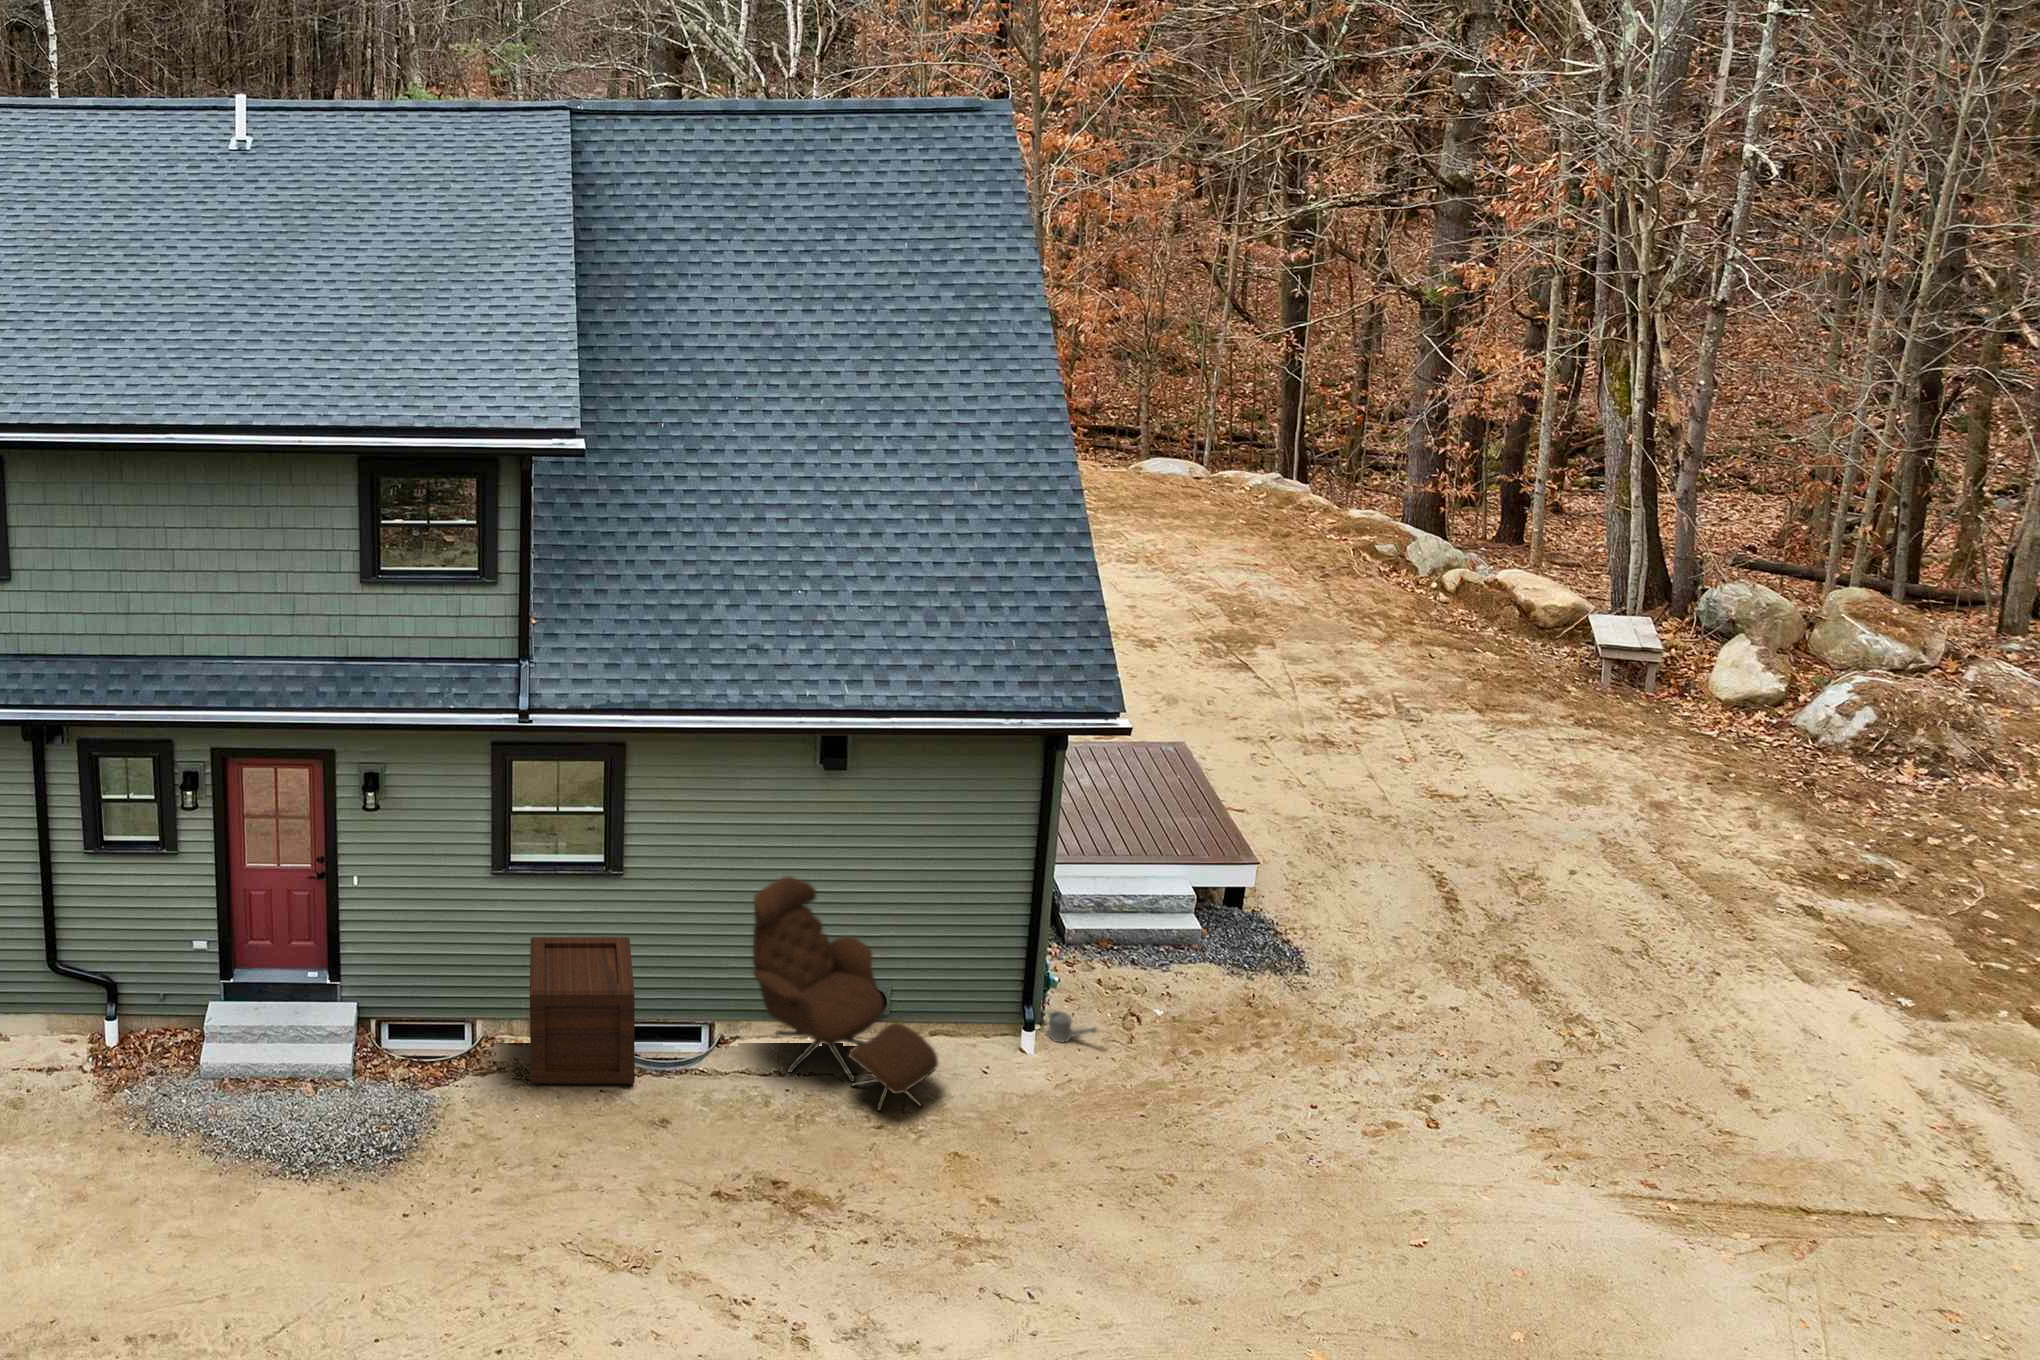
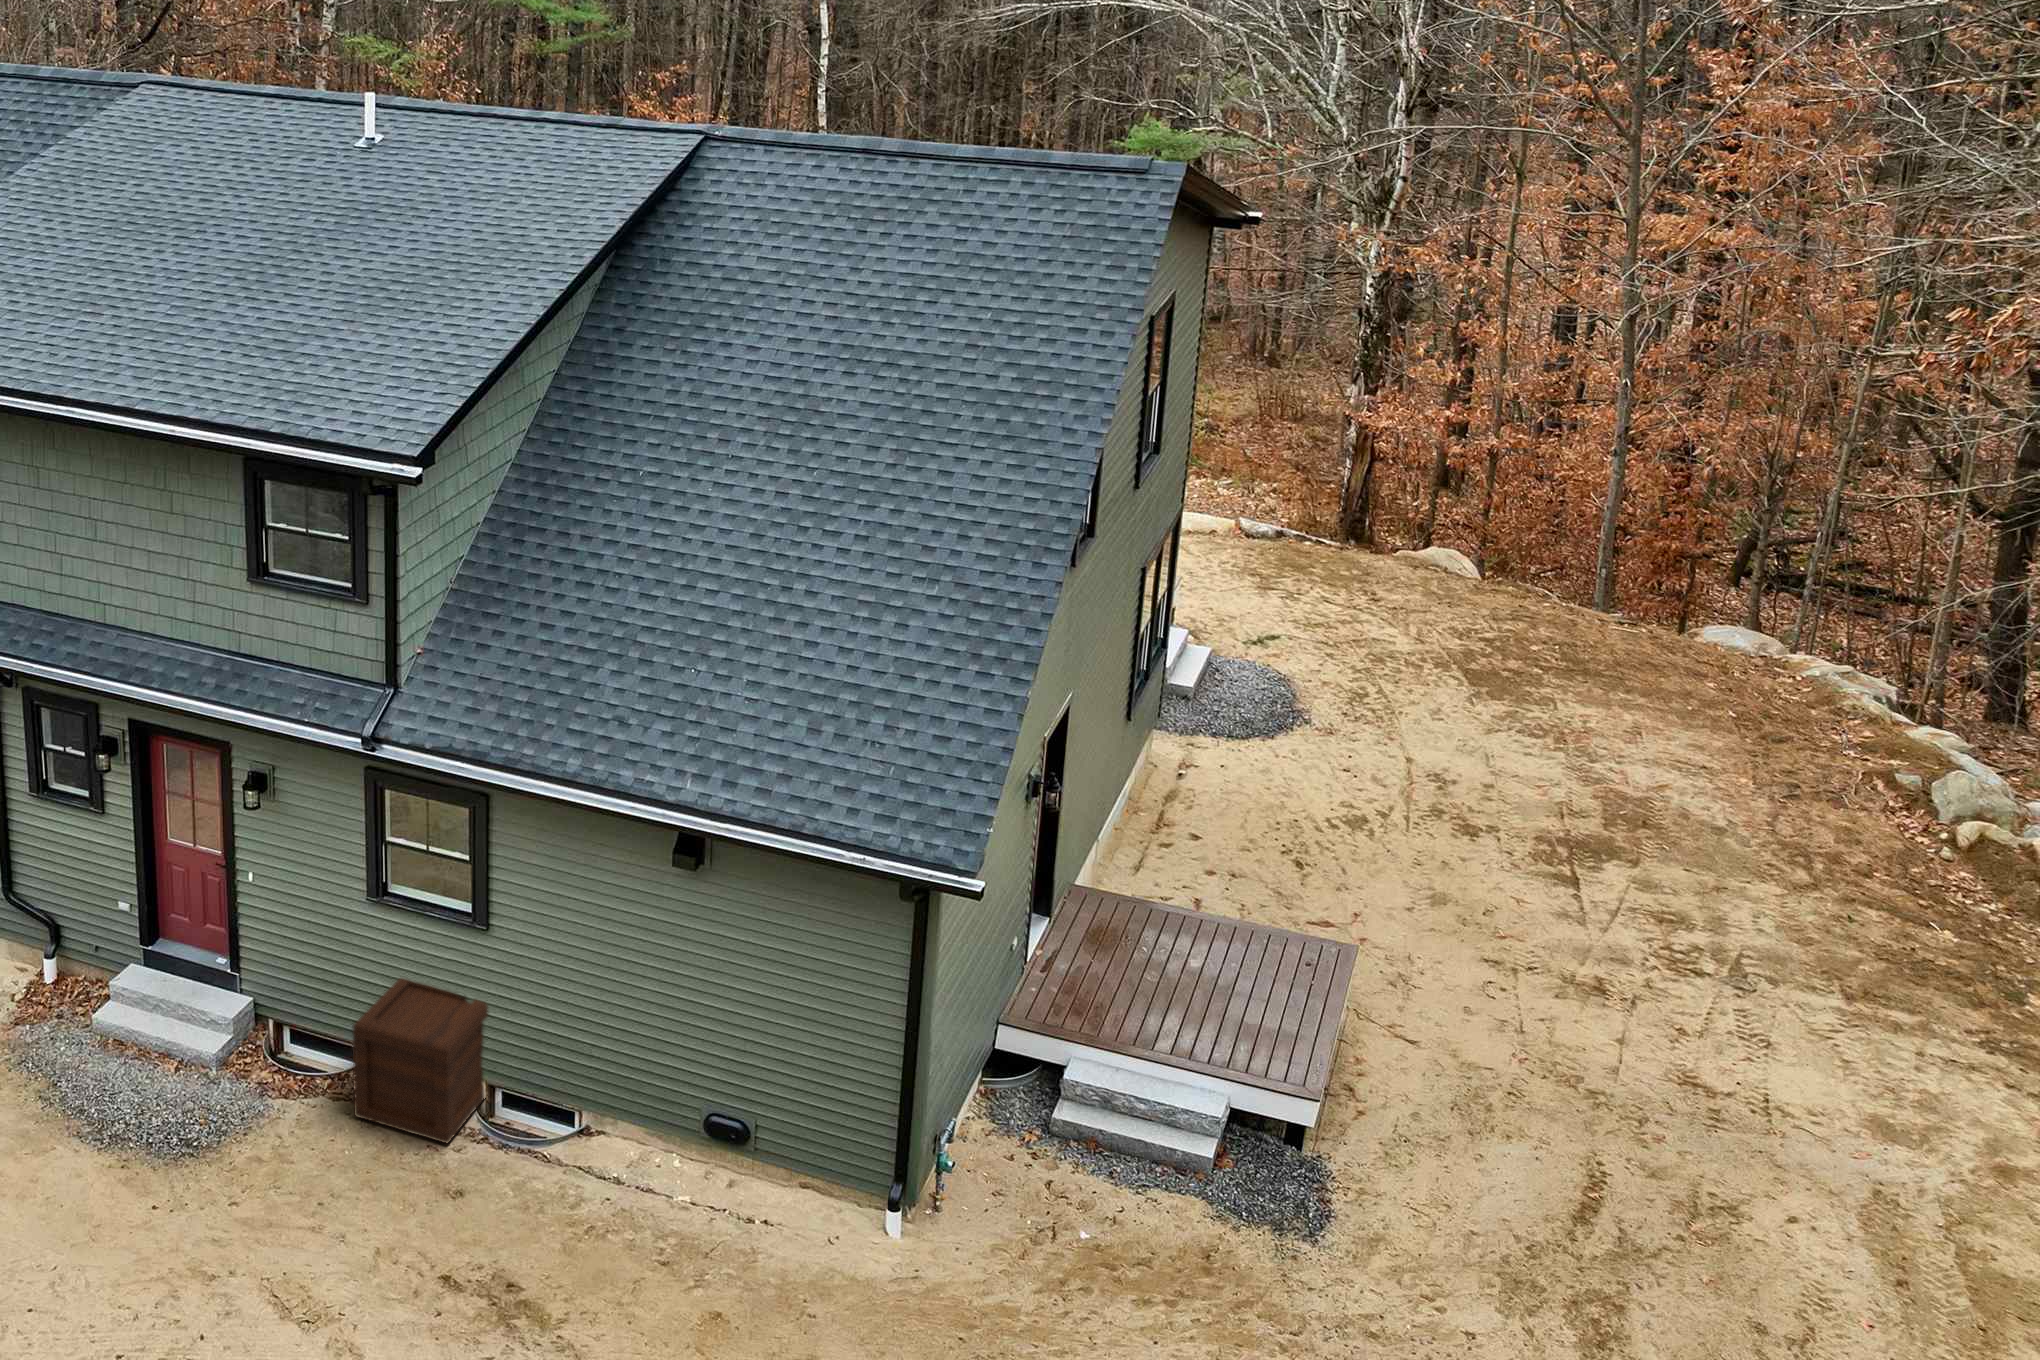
lounge chair: present [753,877,938,1110] -> none [589,969,750,1251]
watering can: present [1038,1010,1096,1043] -> none [917,1190,964,1234]

